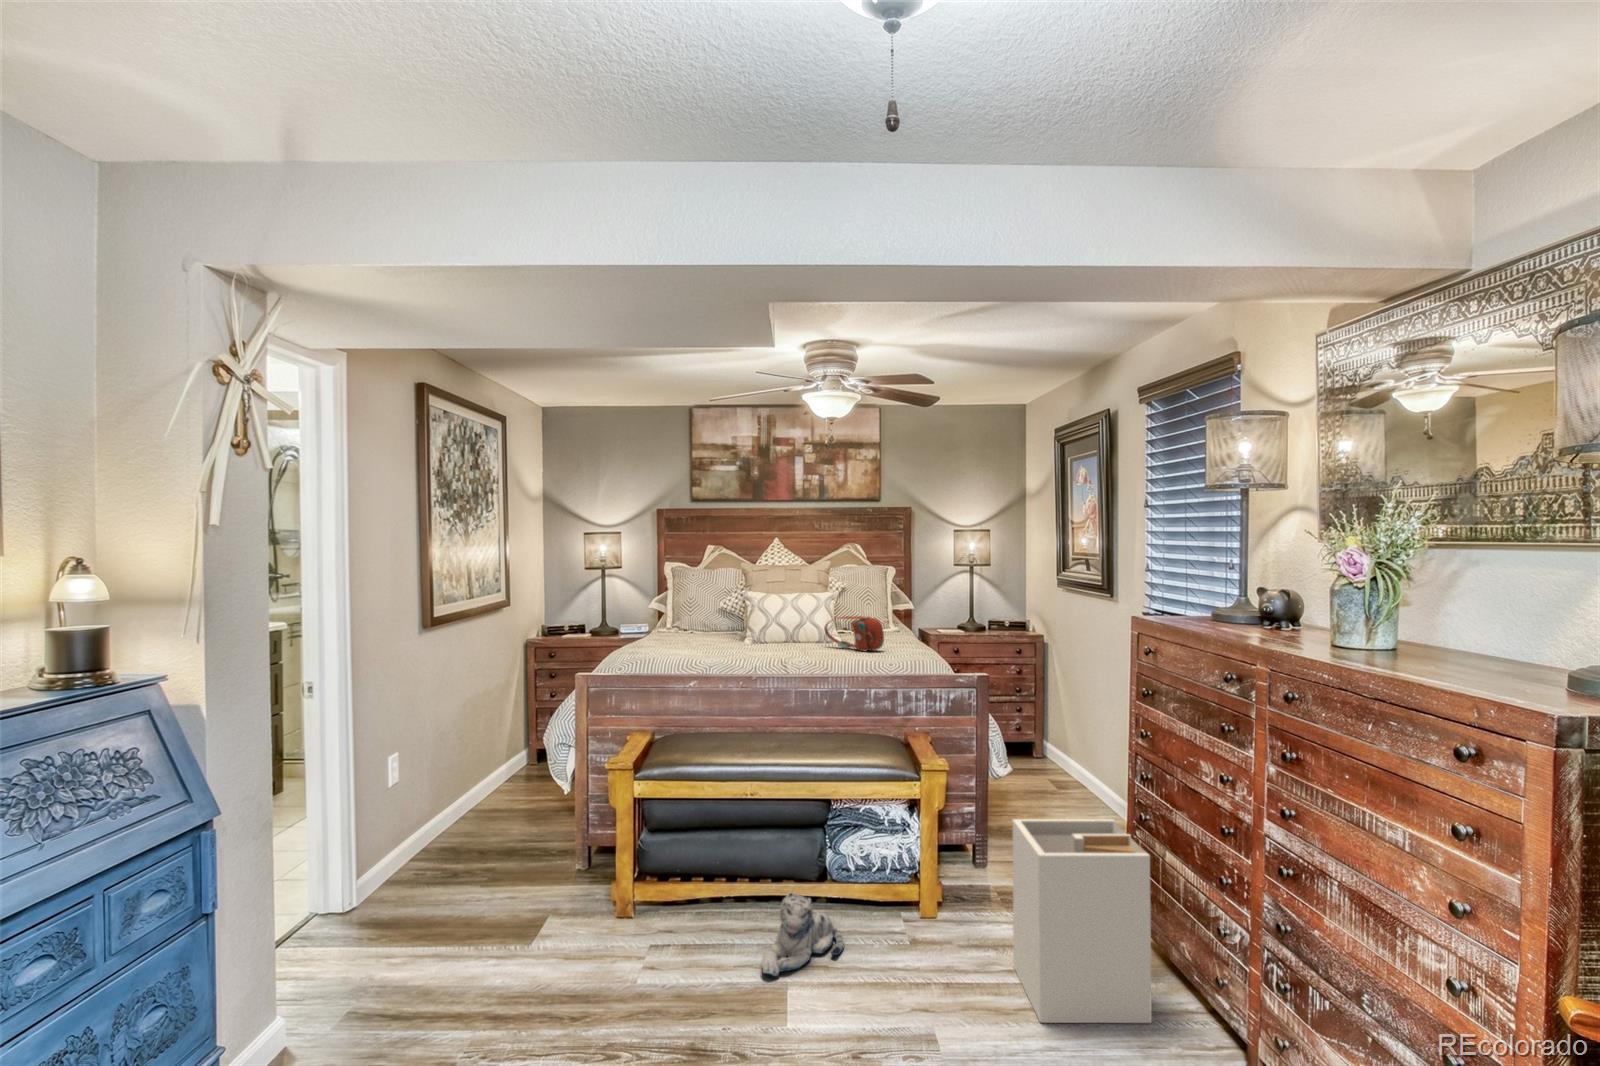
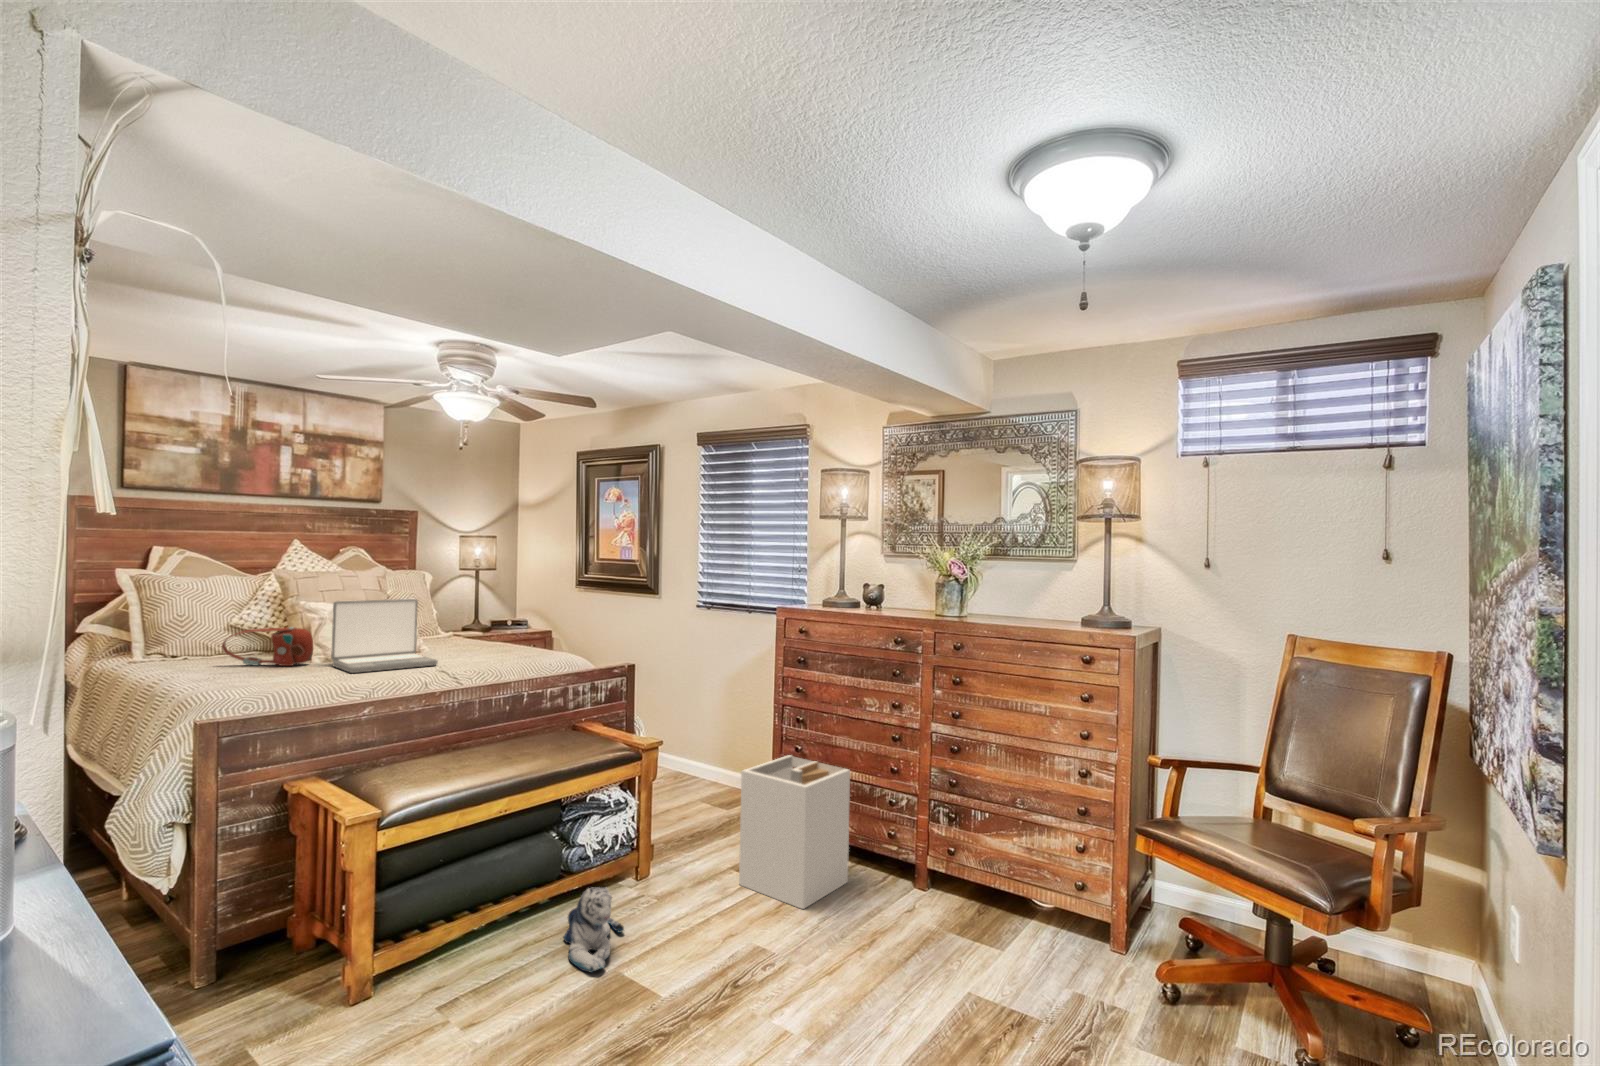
laptop: none [722,591,801,654] -> present [331,599,438,673]
handbag: present [824,616,884,651] -> present [222,627,313,666]

